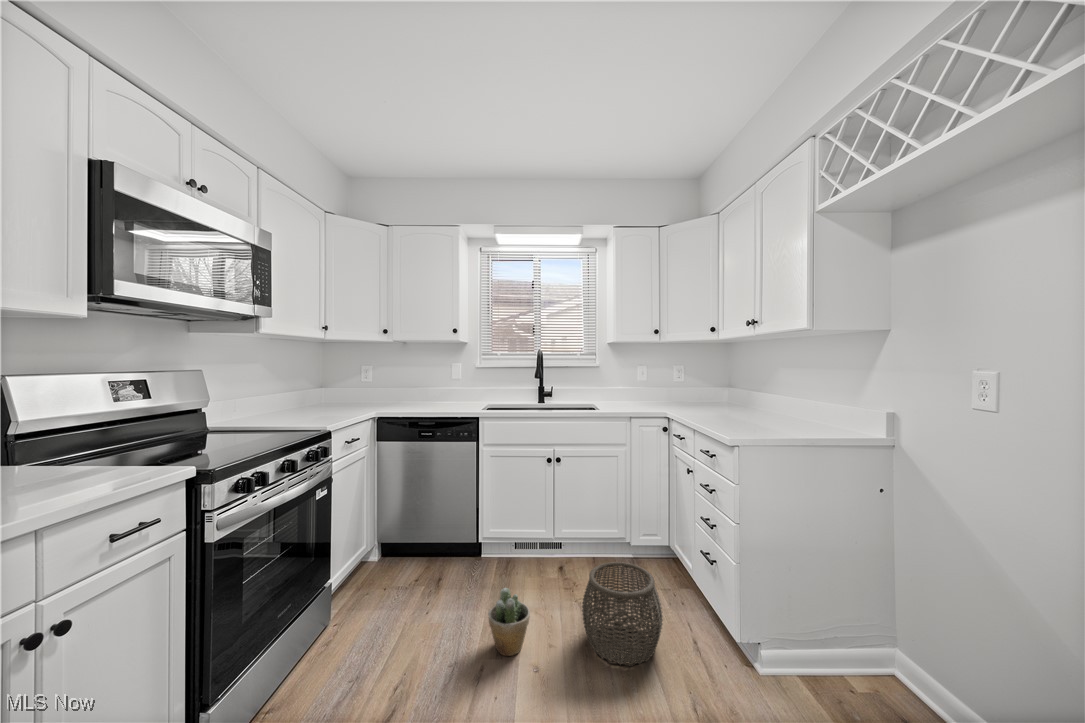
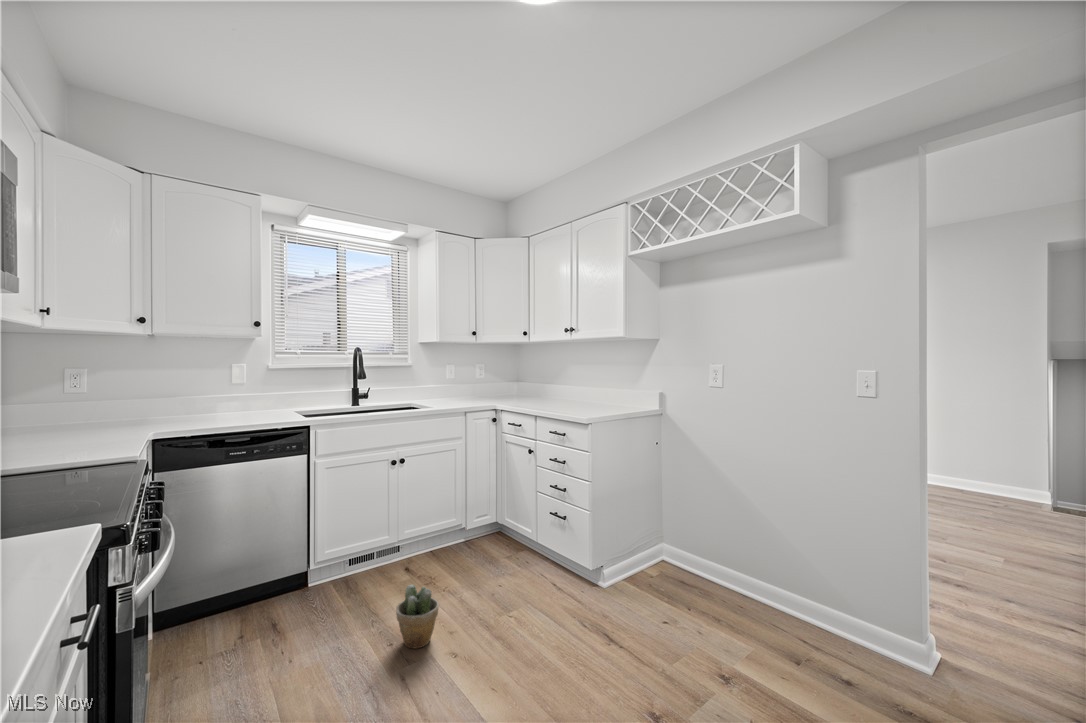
woven basket: present [582,562,663,666] -> none [474,535,543,617]

